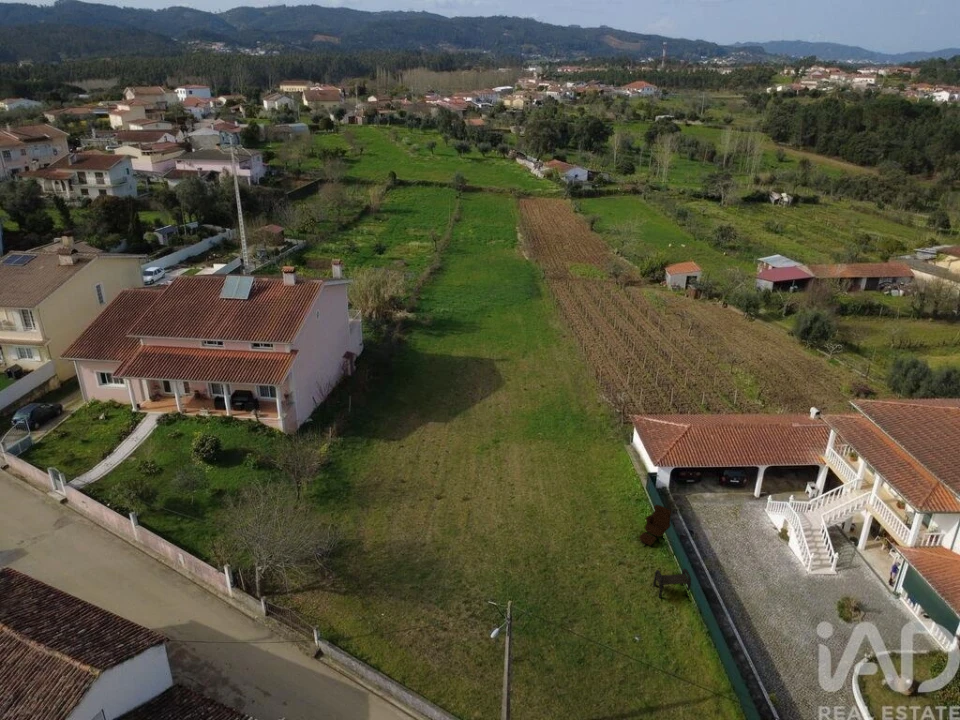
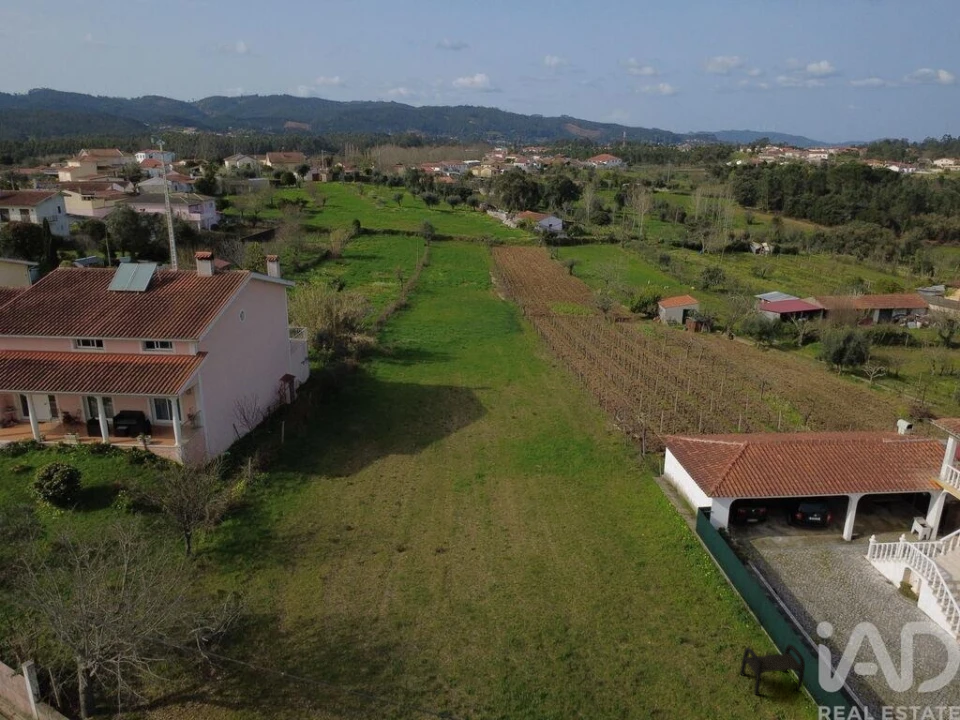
lounge chair: present [639,505,671,546] -> none [702,549,747,614]

